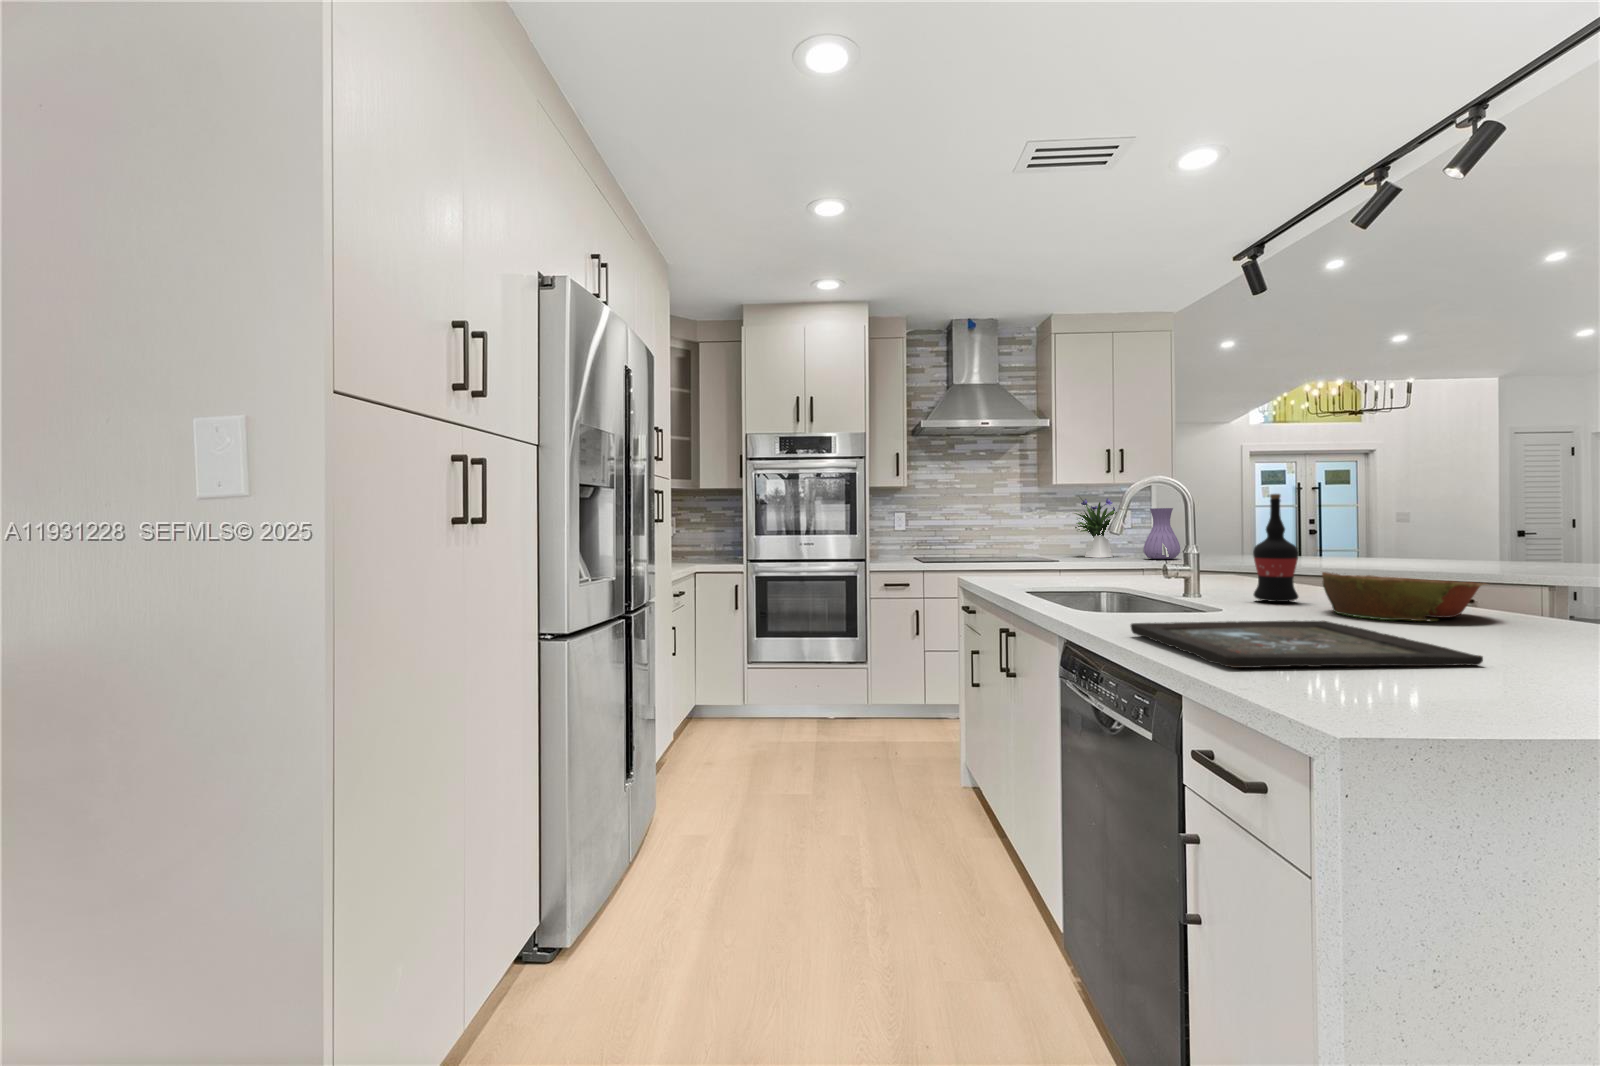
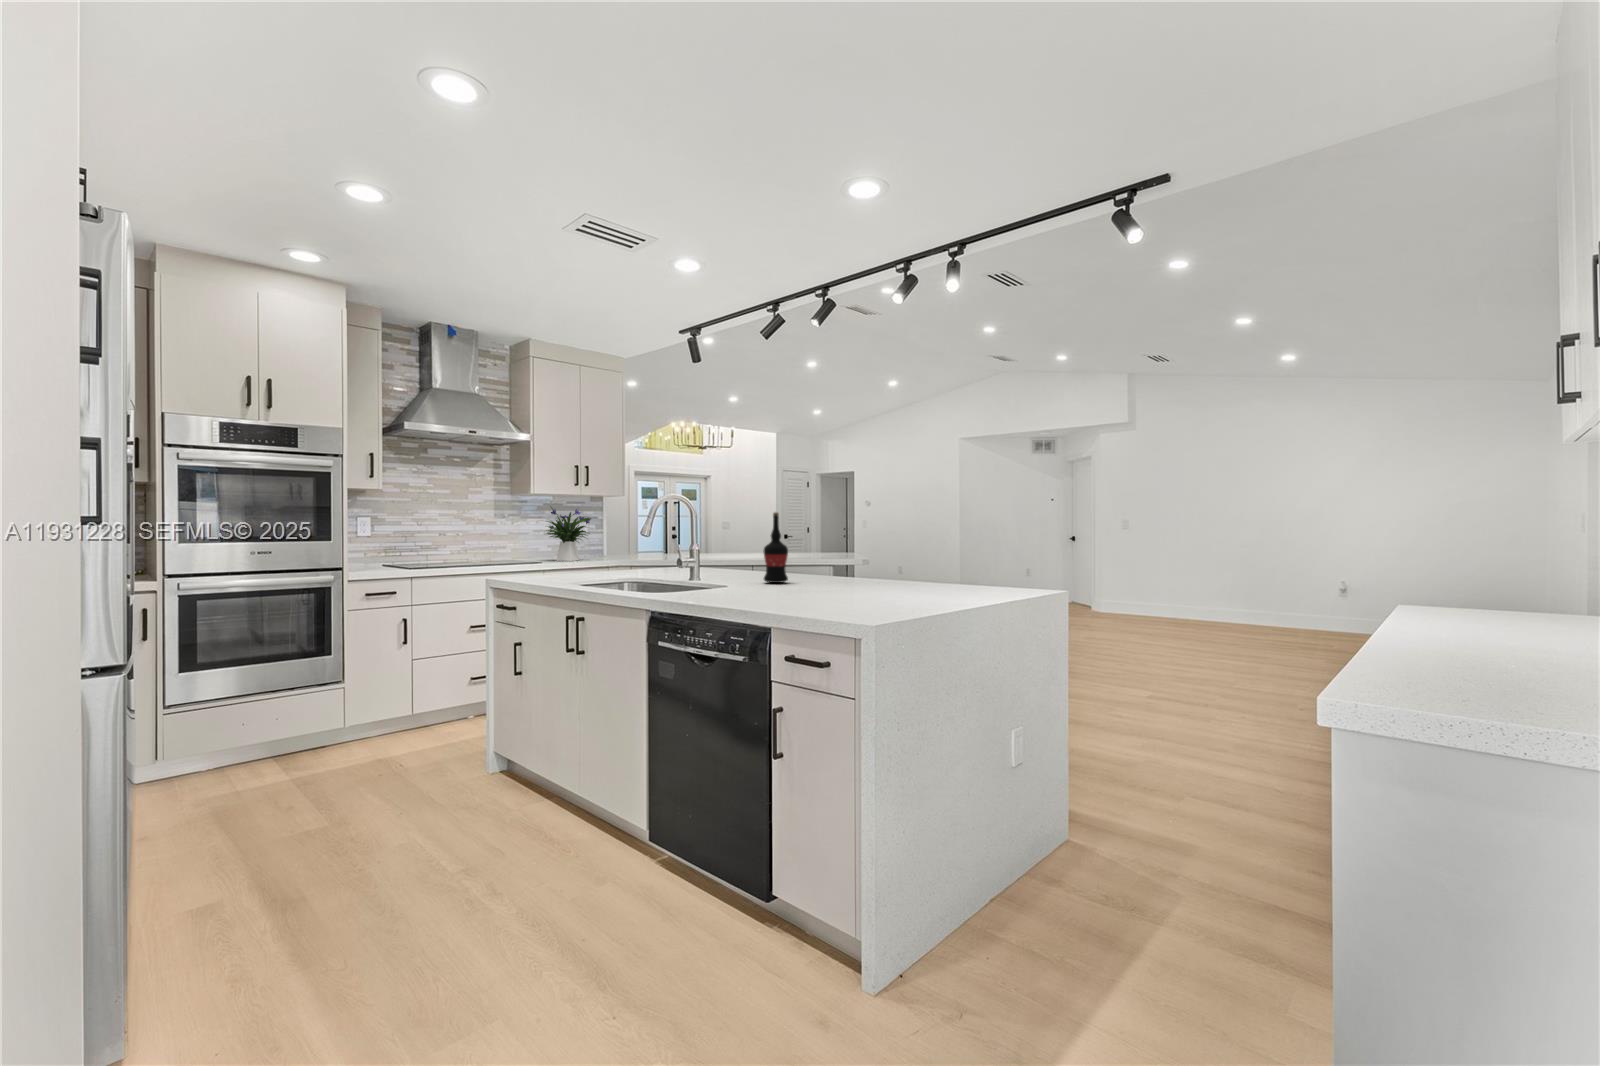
vase: present [1144,508,1180,560] -> none [610,519,638,561]
bowl: present [1322,572,1484,621] -> none [809,562,883,588]
tray: present [1130,621,1483,668] -> none [760,588,923,612]

